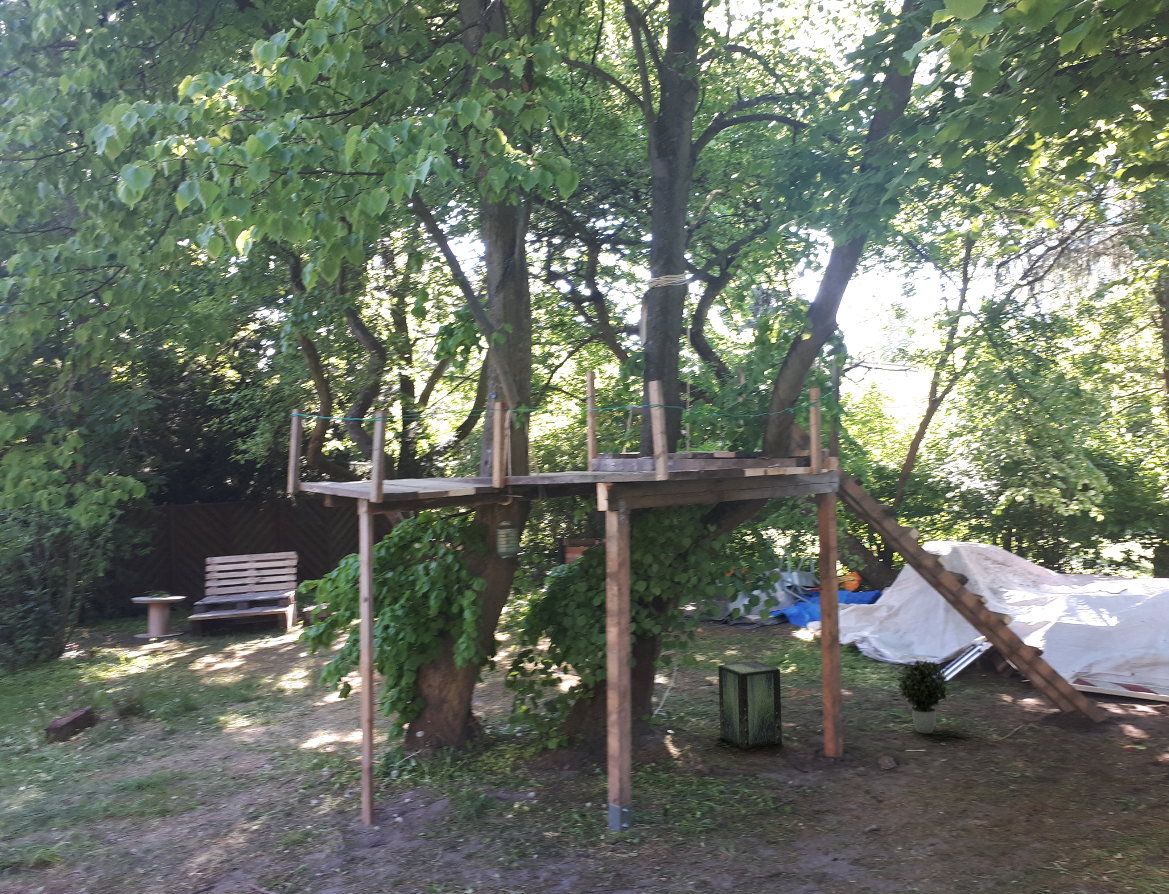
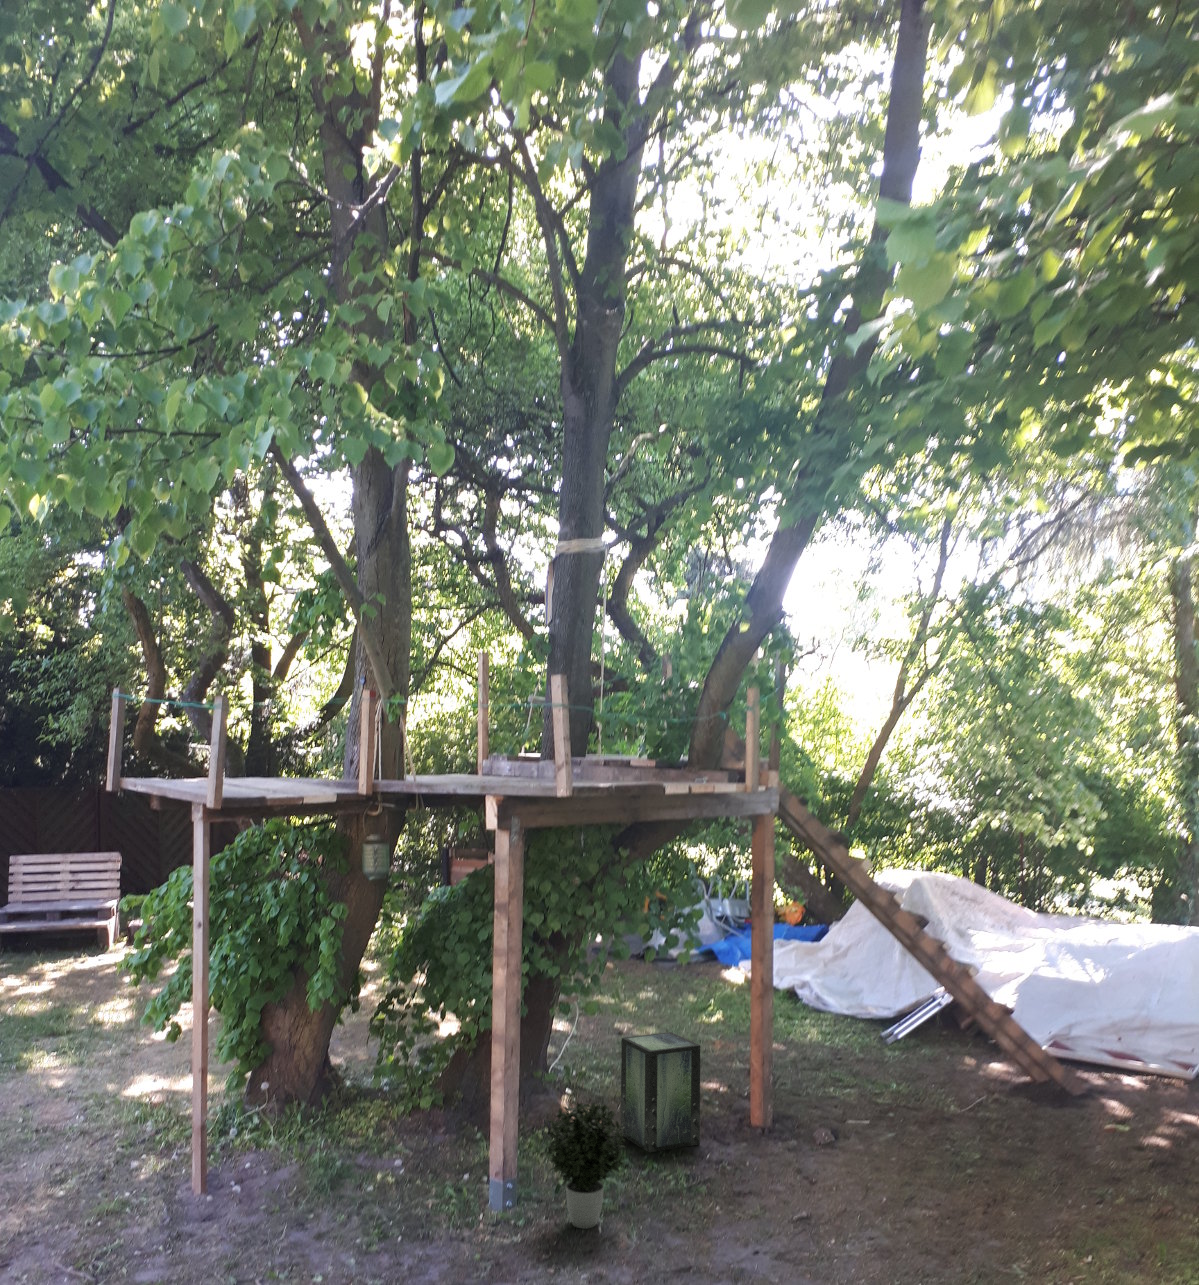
potted plant: present [897,661,949,733] -> present [548,1103,625,1229]

